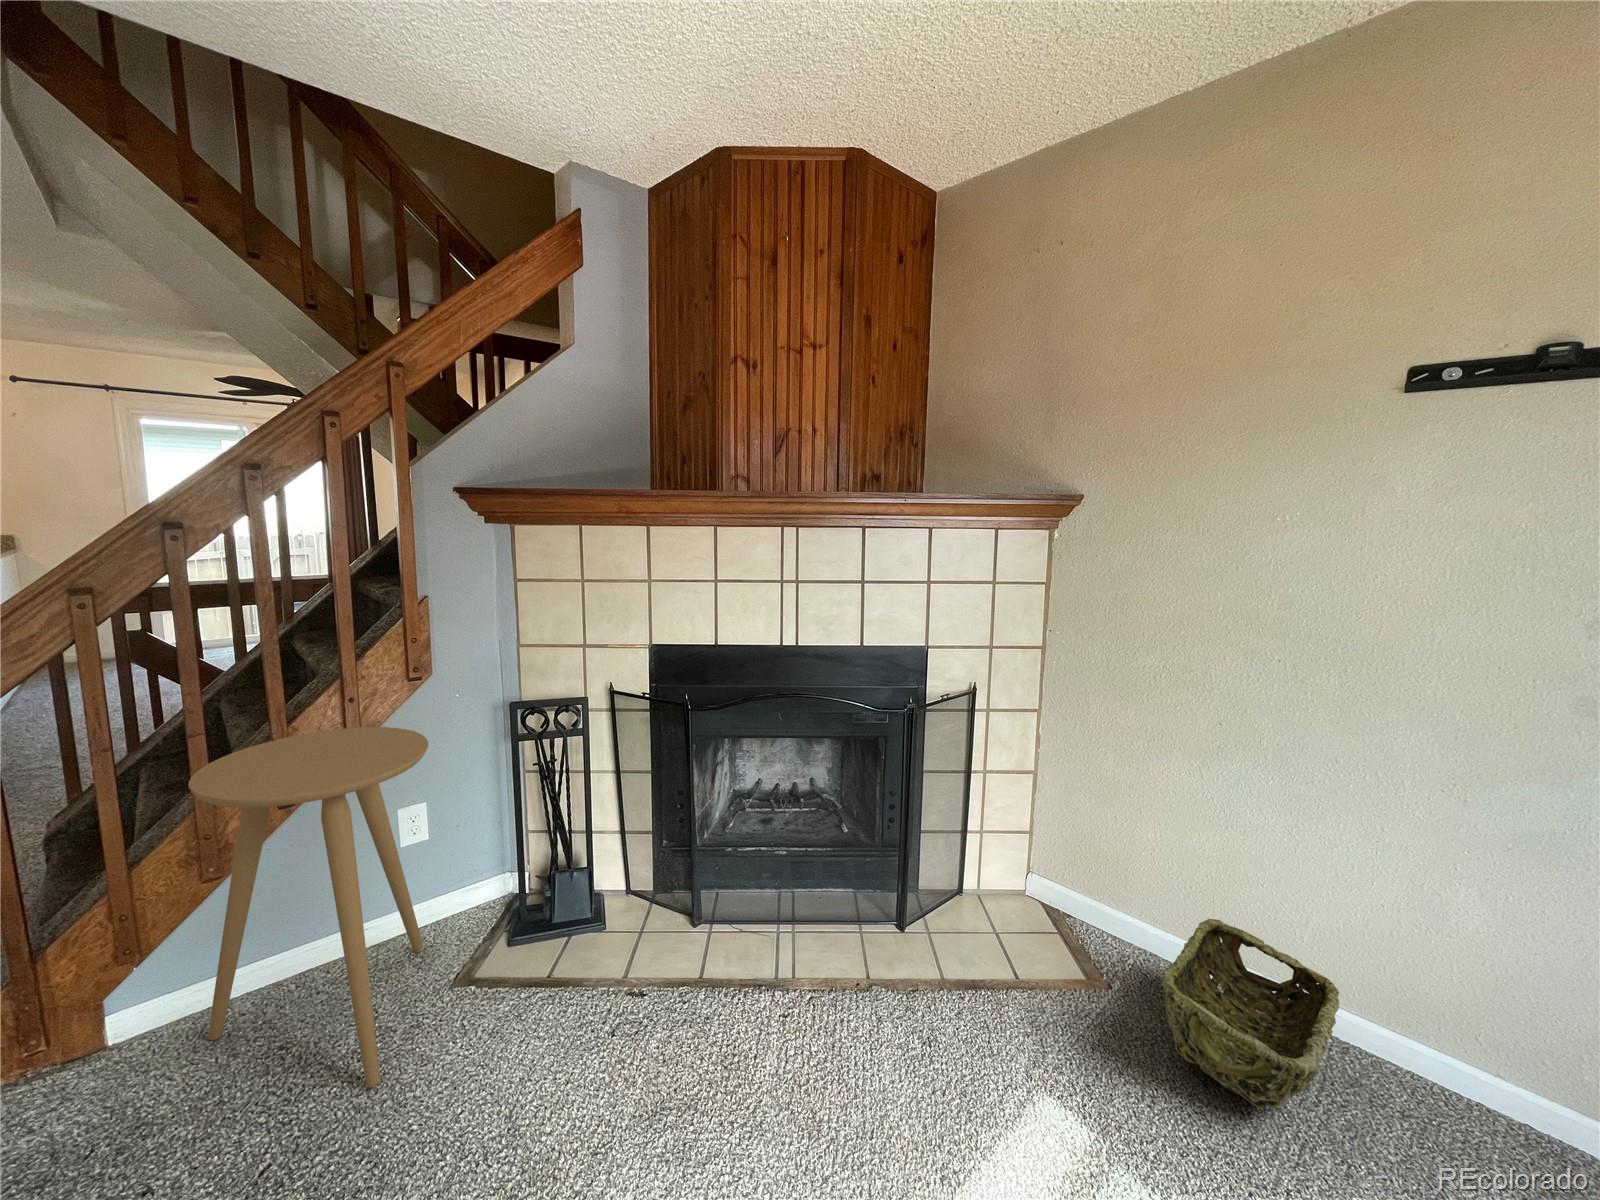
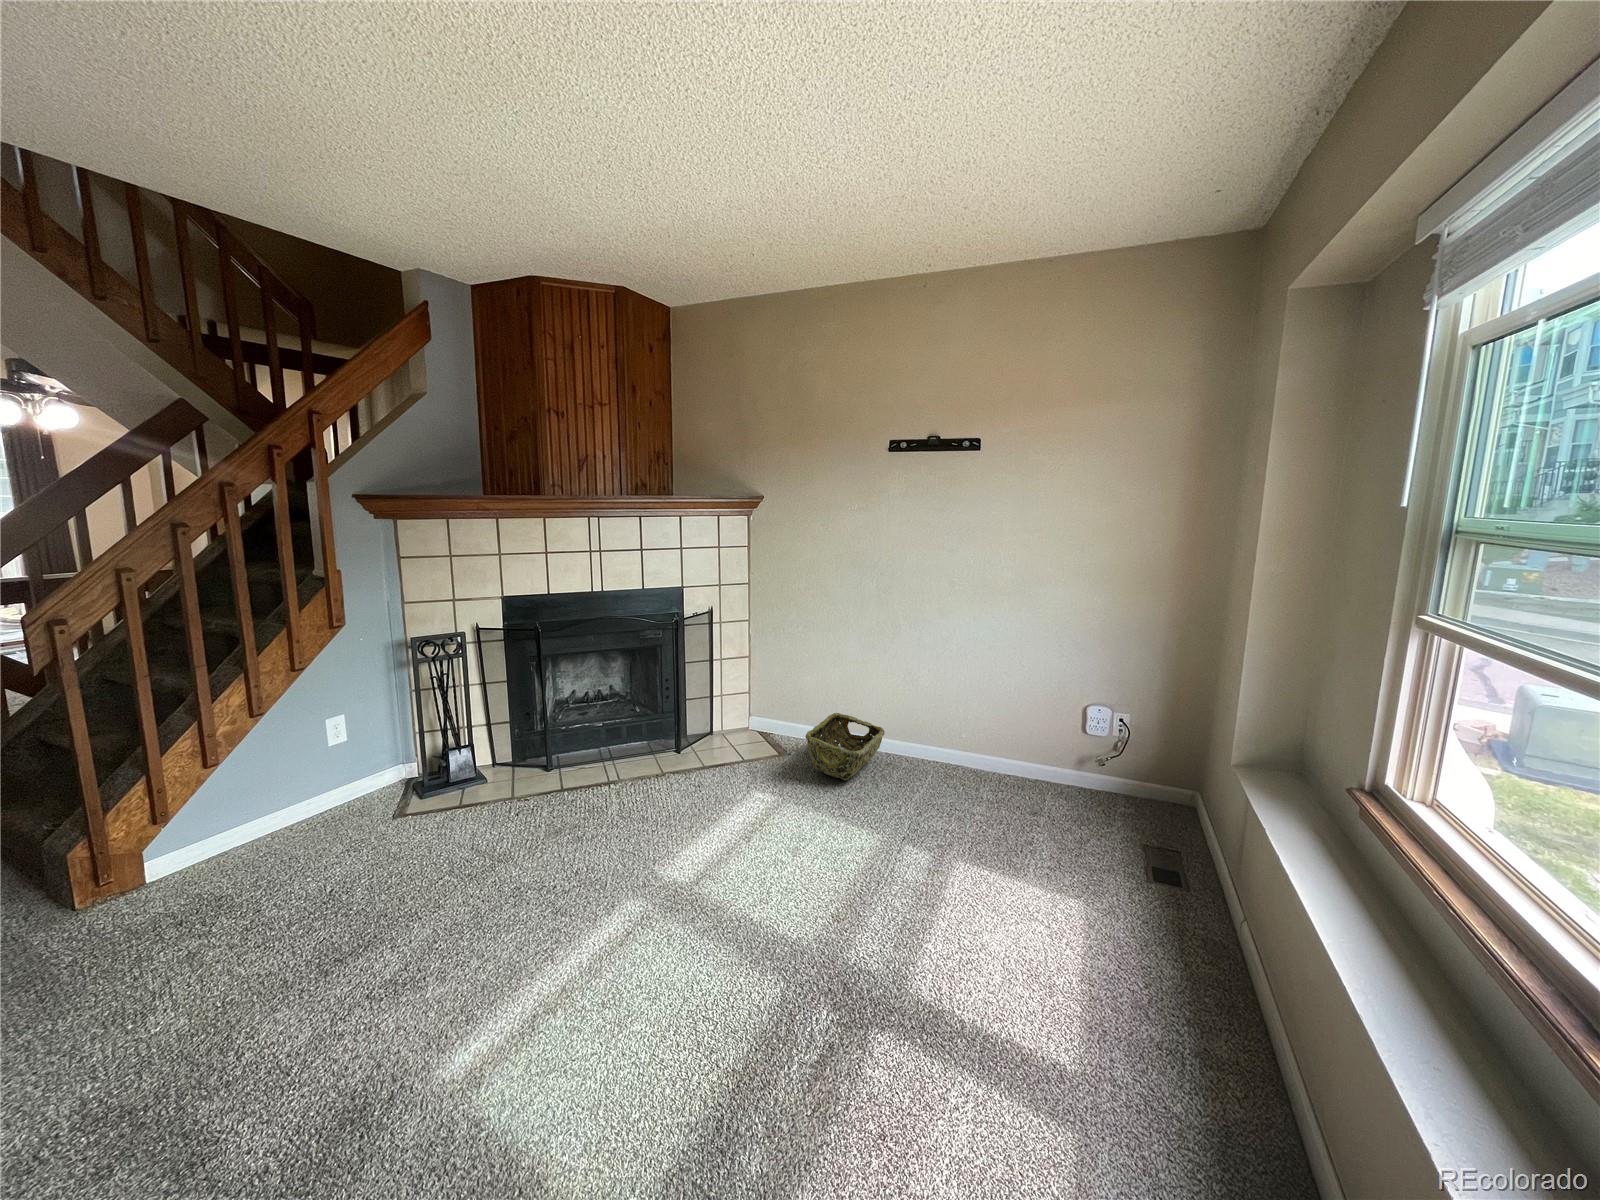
side table: present [188,727,428,1087] -> none [206,657,367,870]

